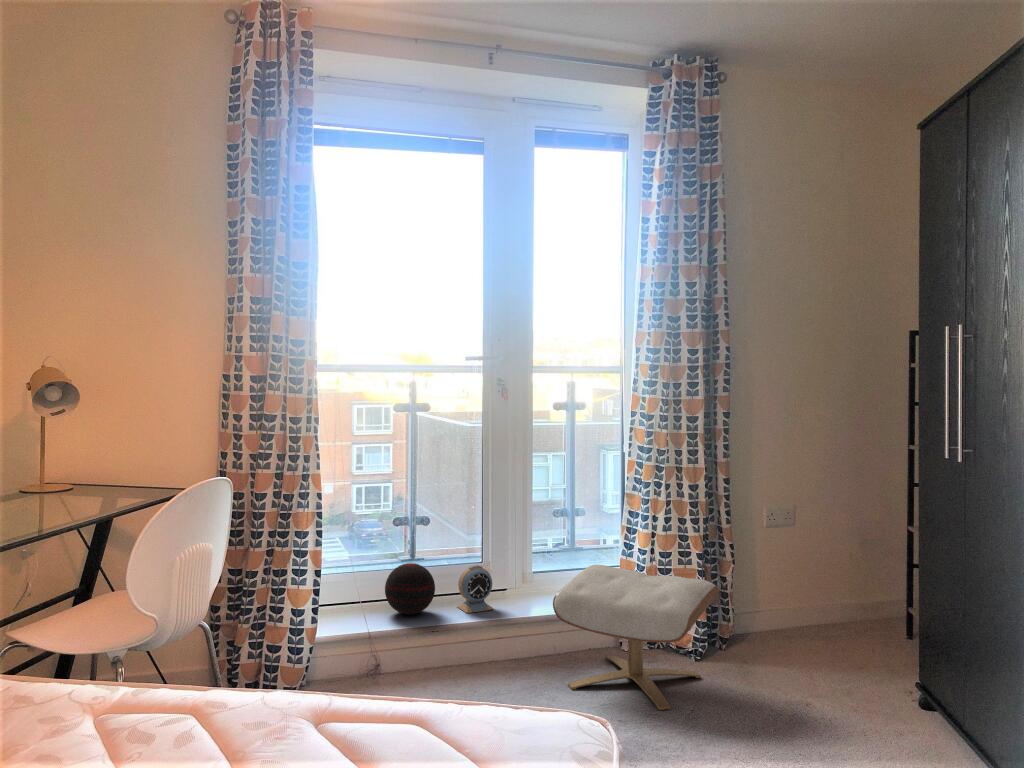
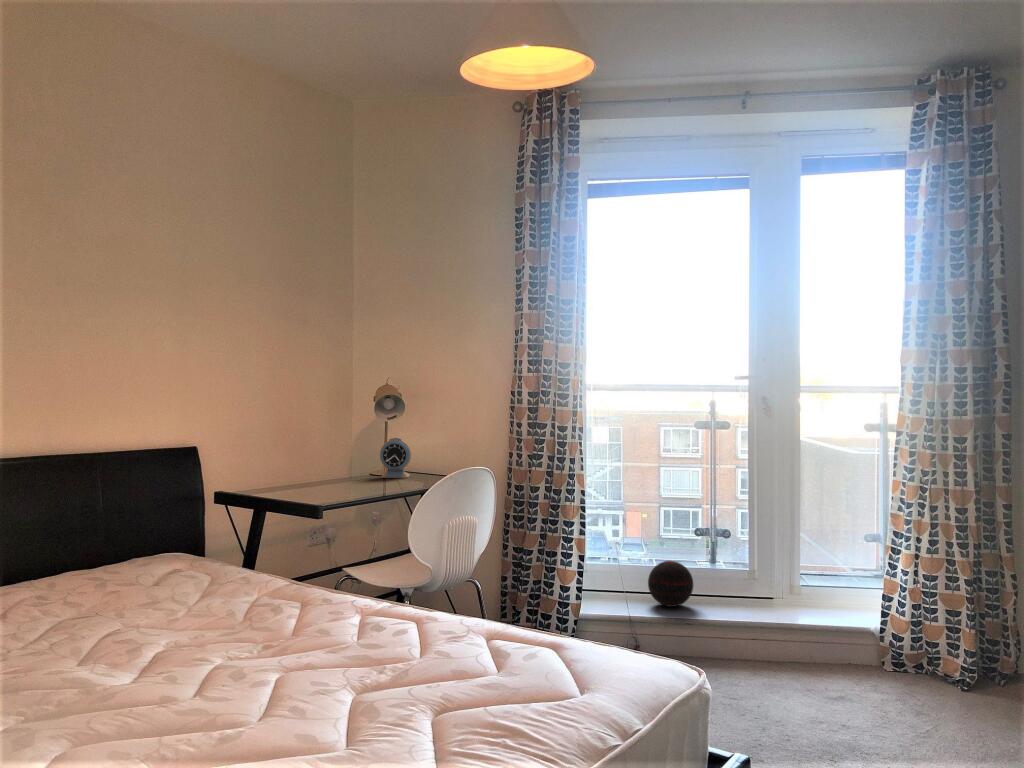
alarm clock: present [457,565,493,613] -> present [380,438,411,478]
ottoman: present [553,565,719,710] -> none [789,579,971,725]

